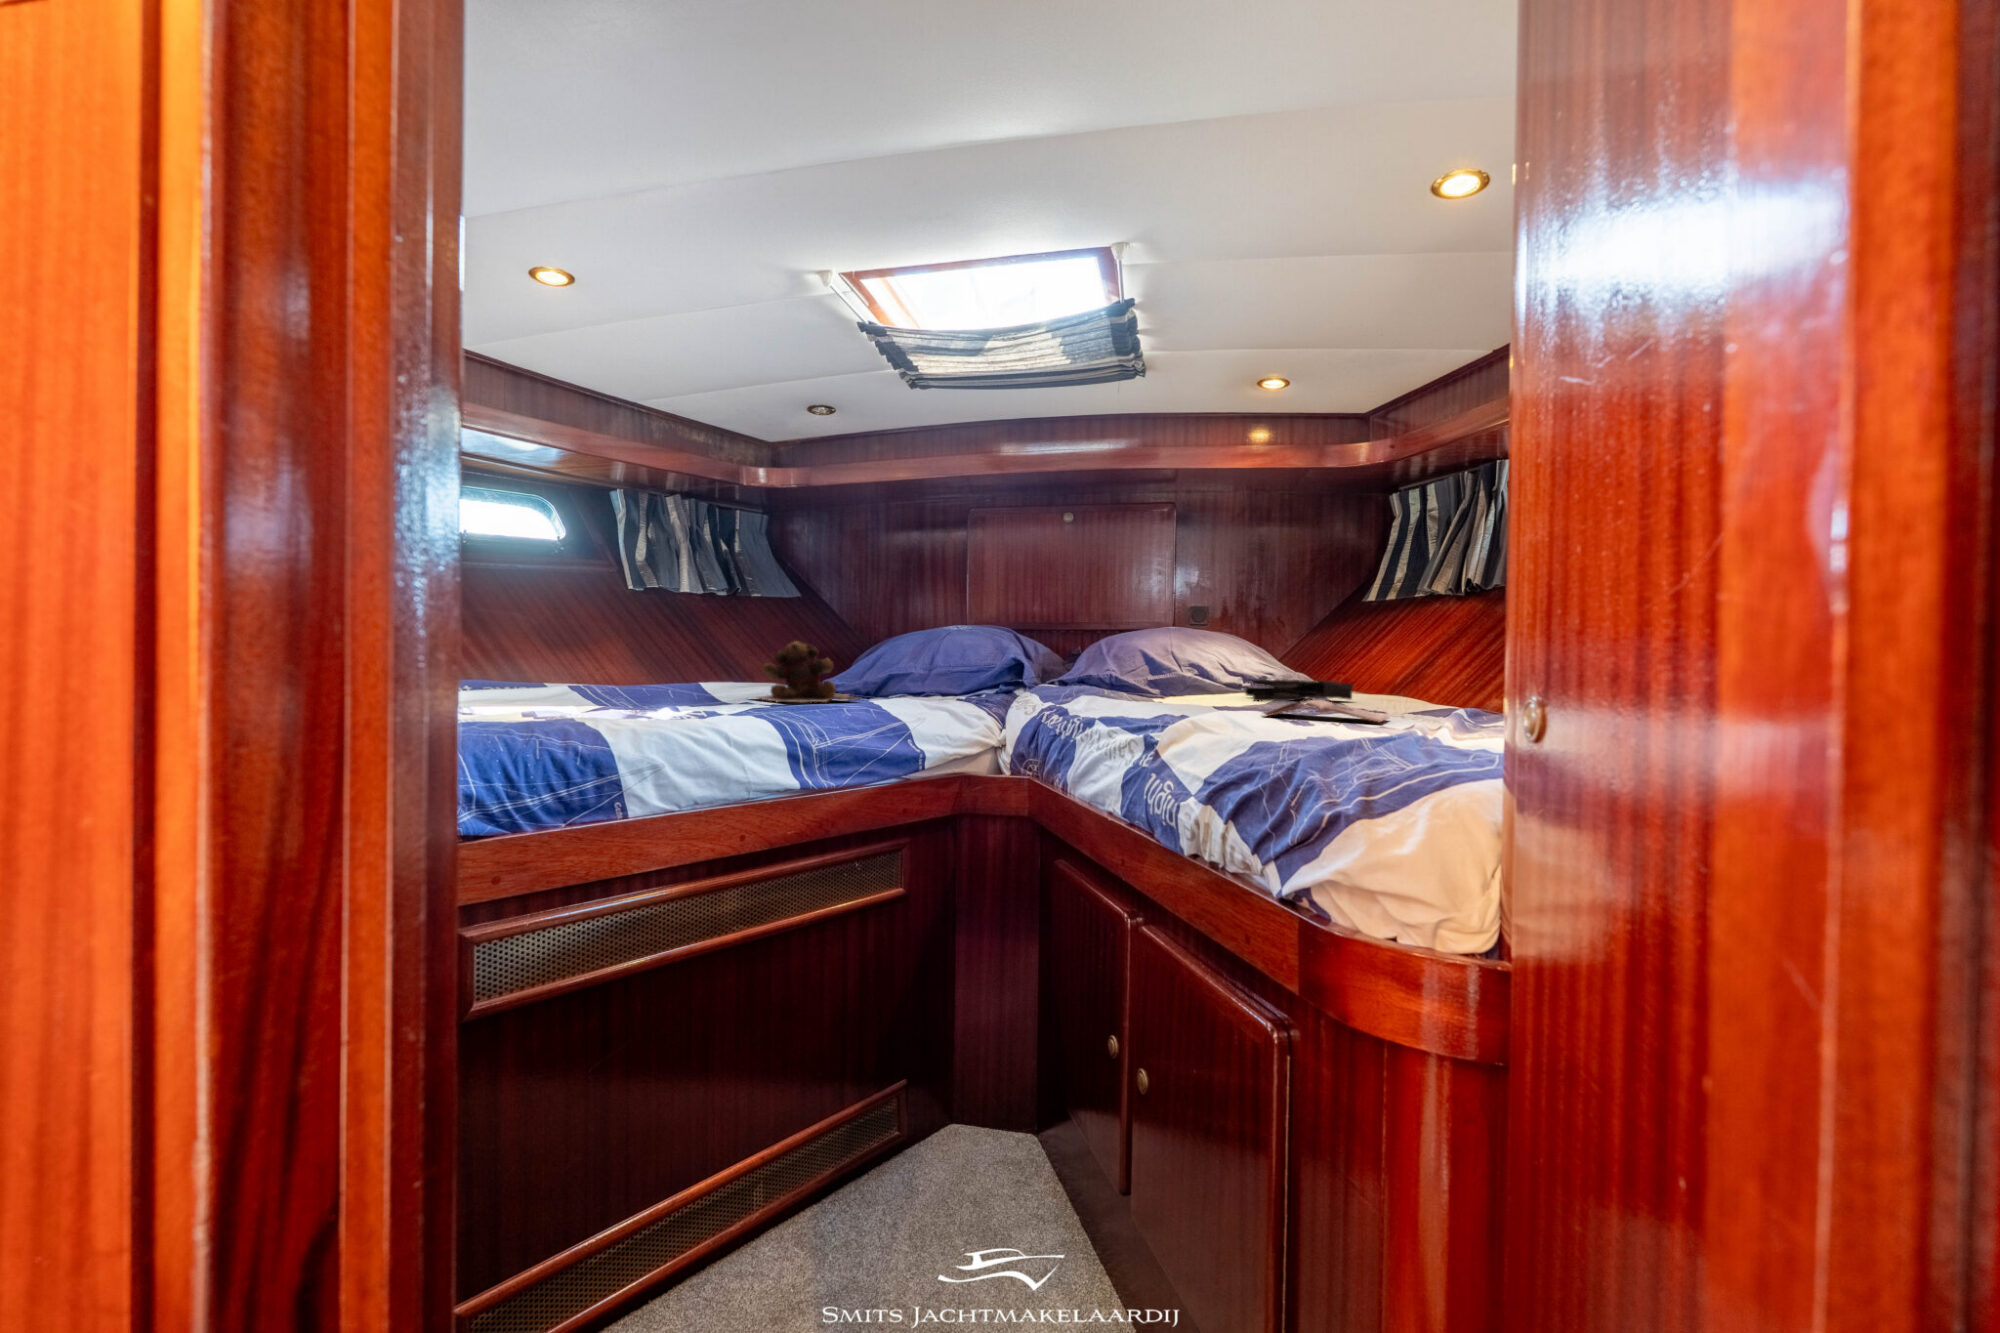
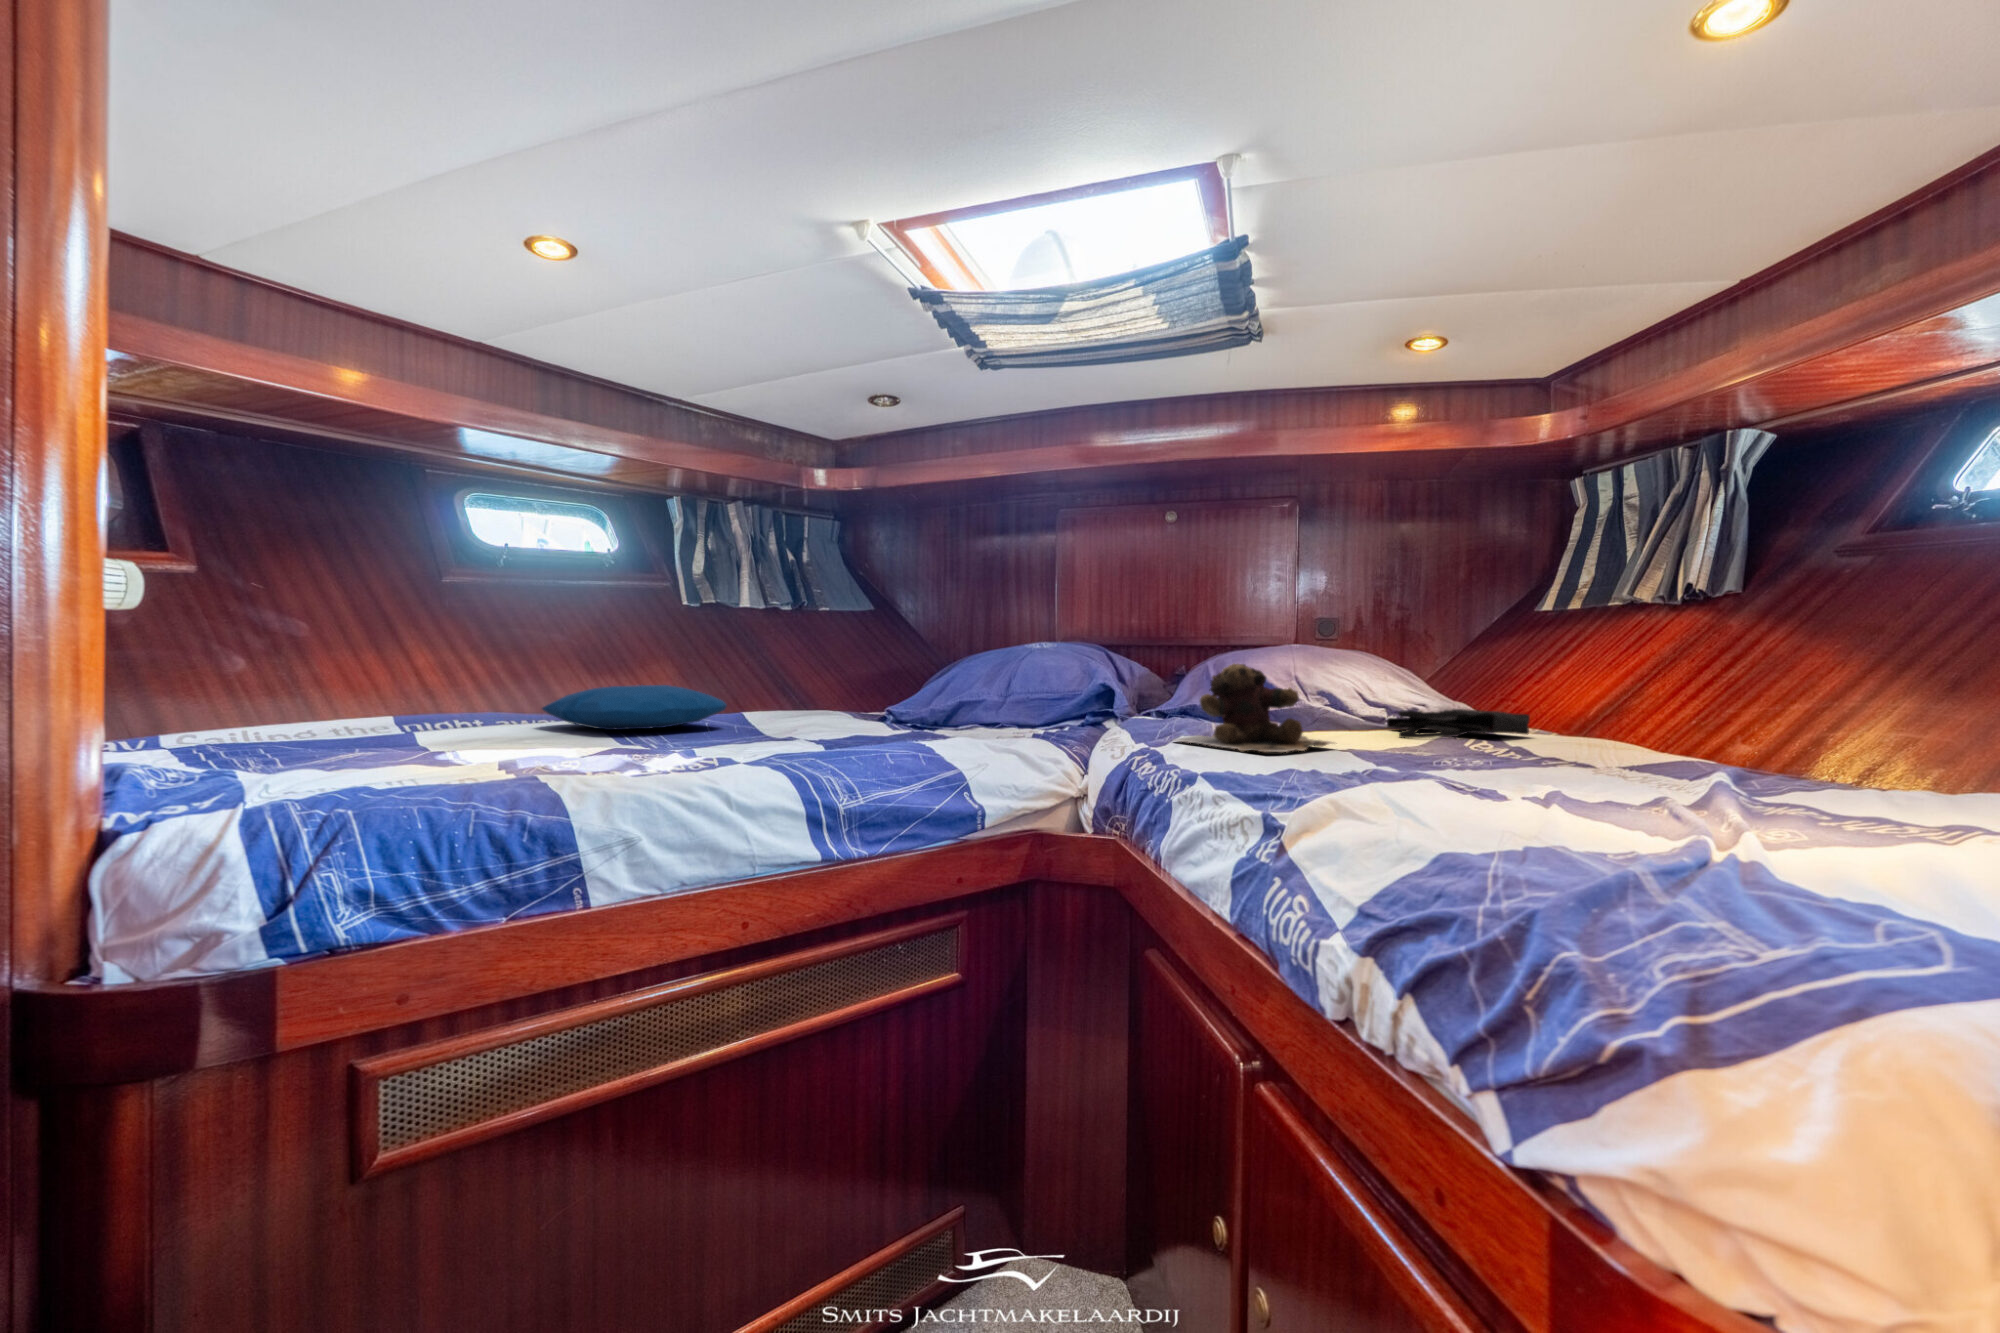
teddy bear: present [756,641,861,702] -> present [1175,664,1333,752]
pillow: none [516,658,686,696] -> present [542,685,727,730]
magazine: present [1263,700,1389,722] -> none [1424,751,1614,795]

